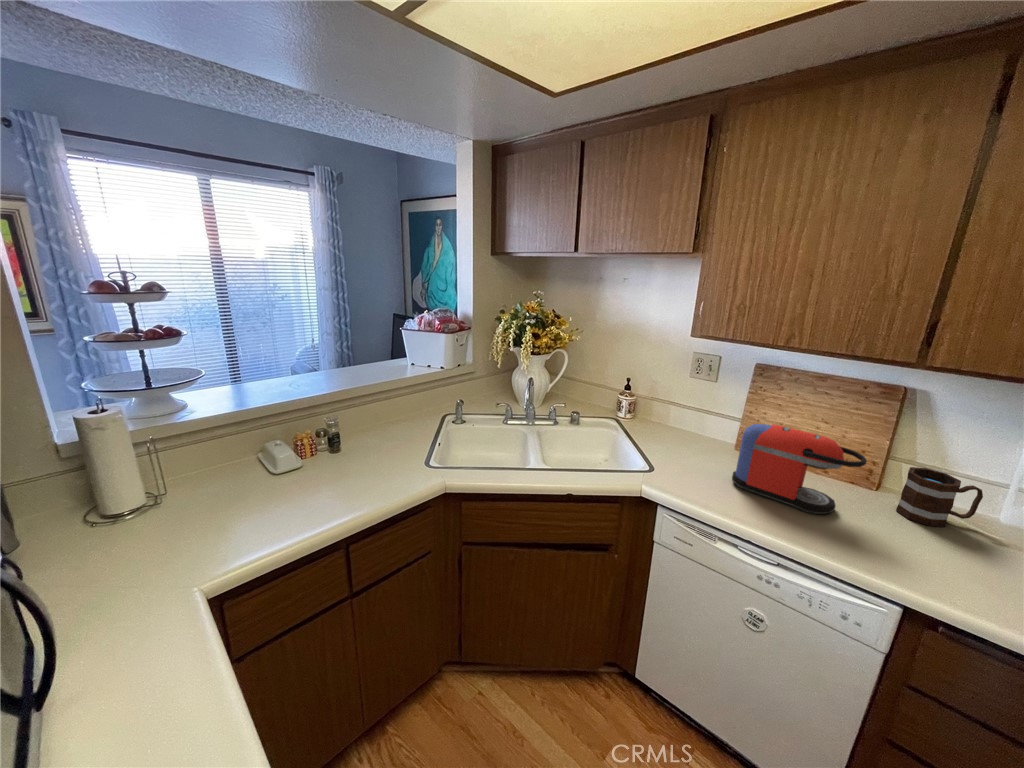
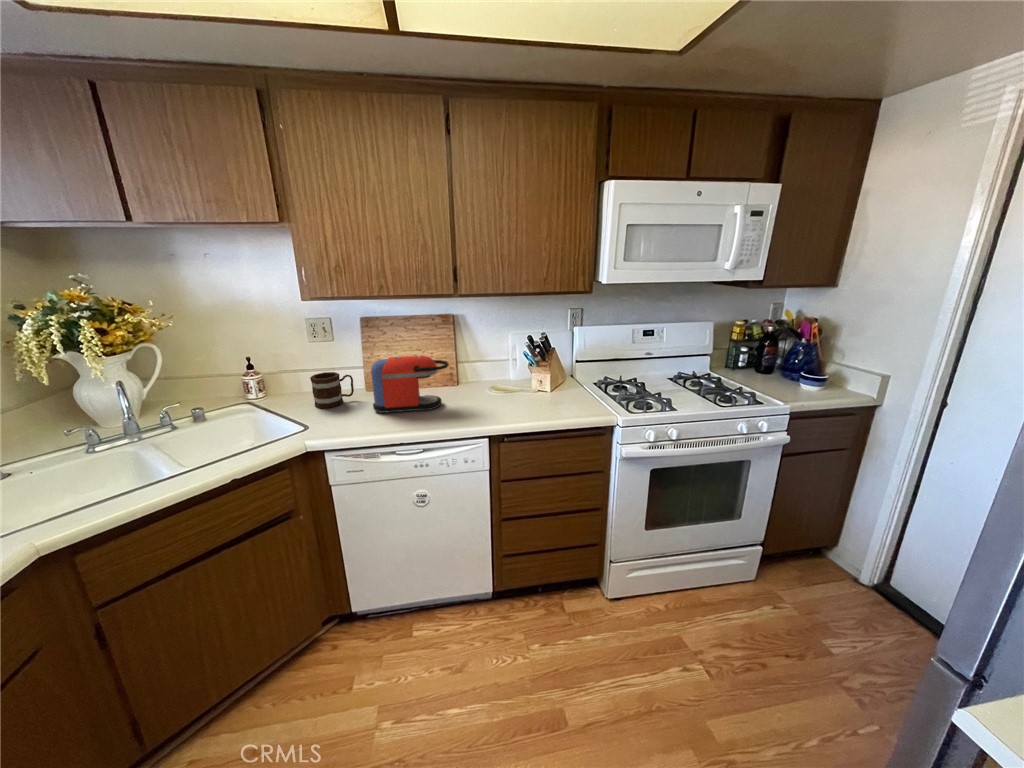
mug: present [896,467,983,527] -> present [310,372,354,408]

